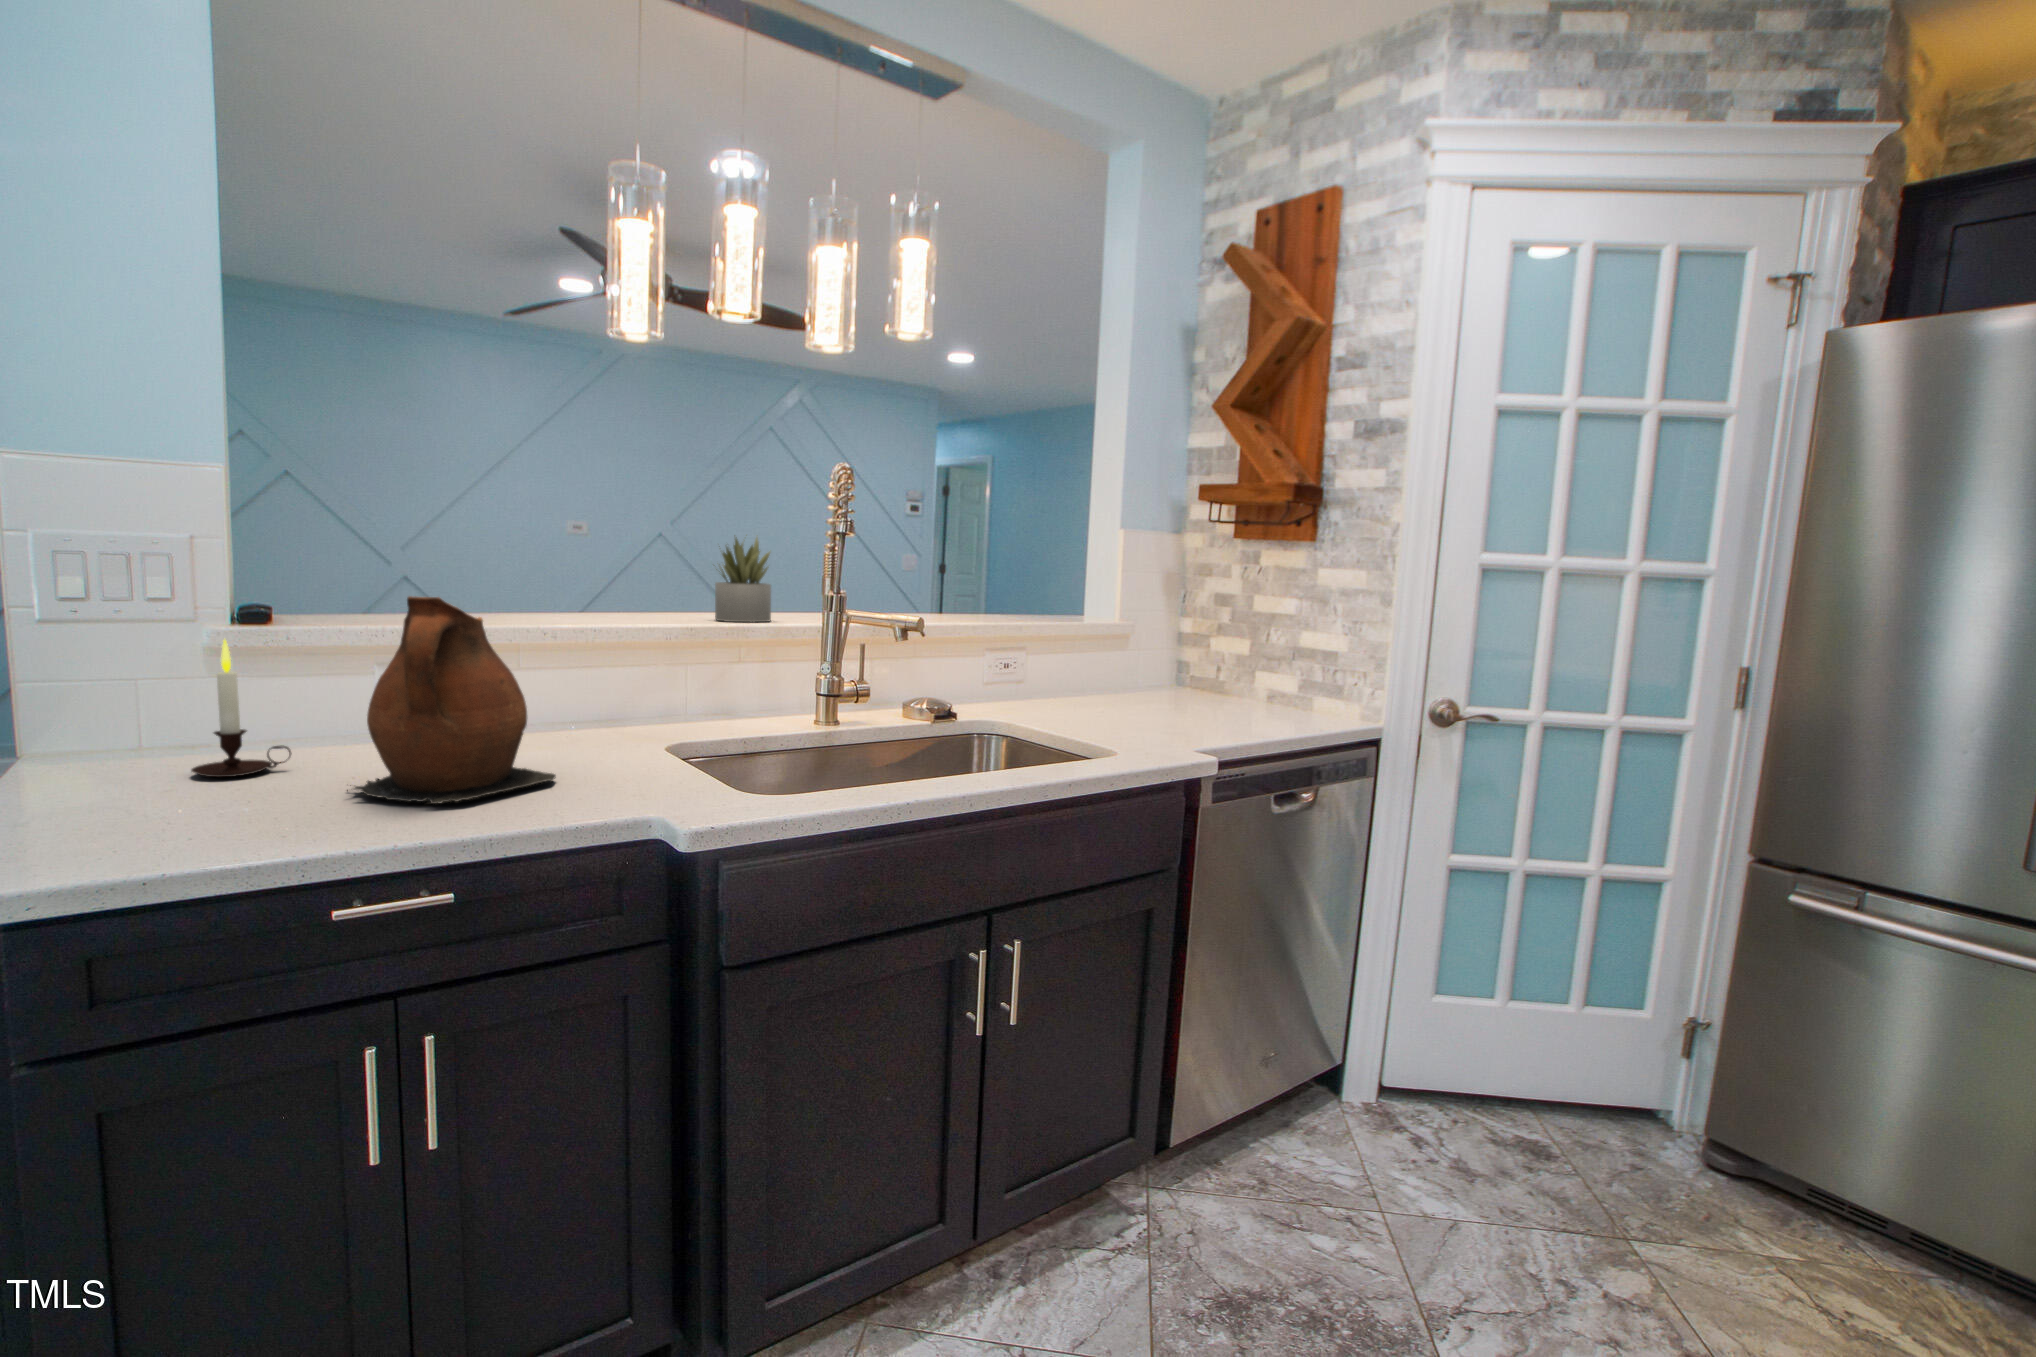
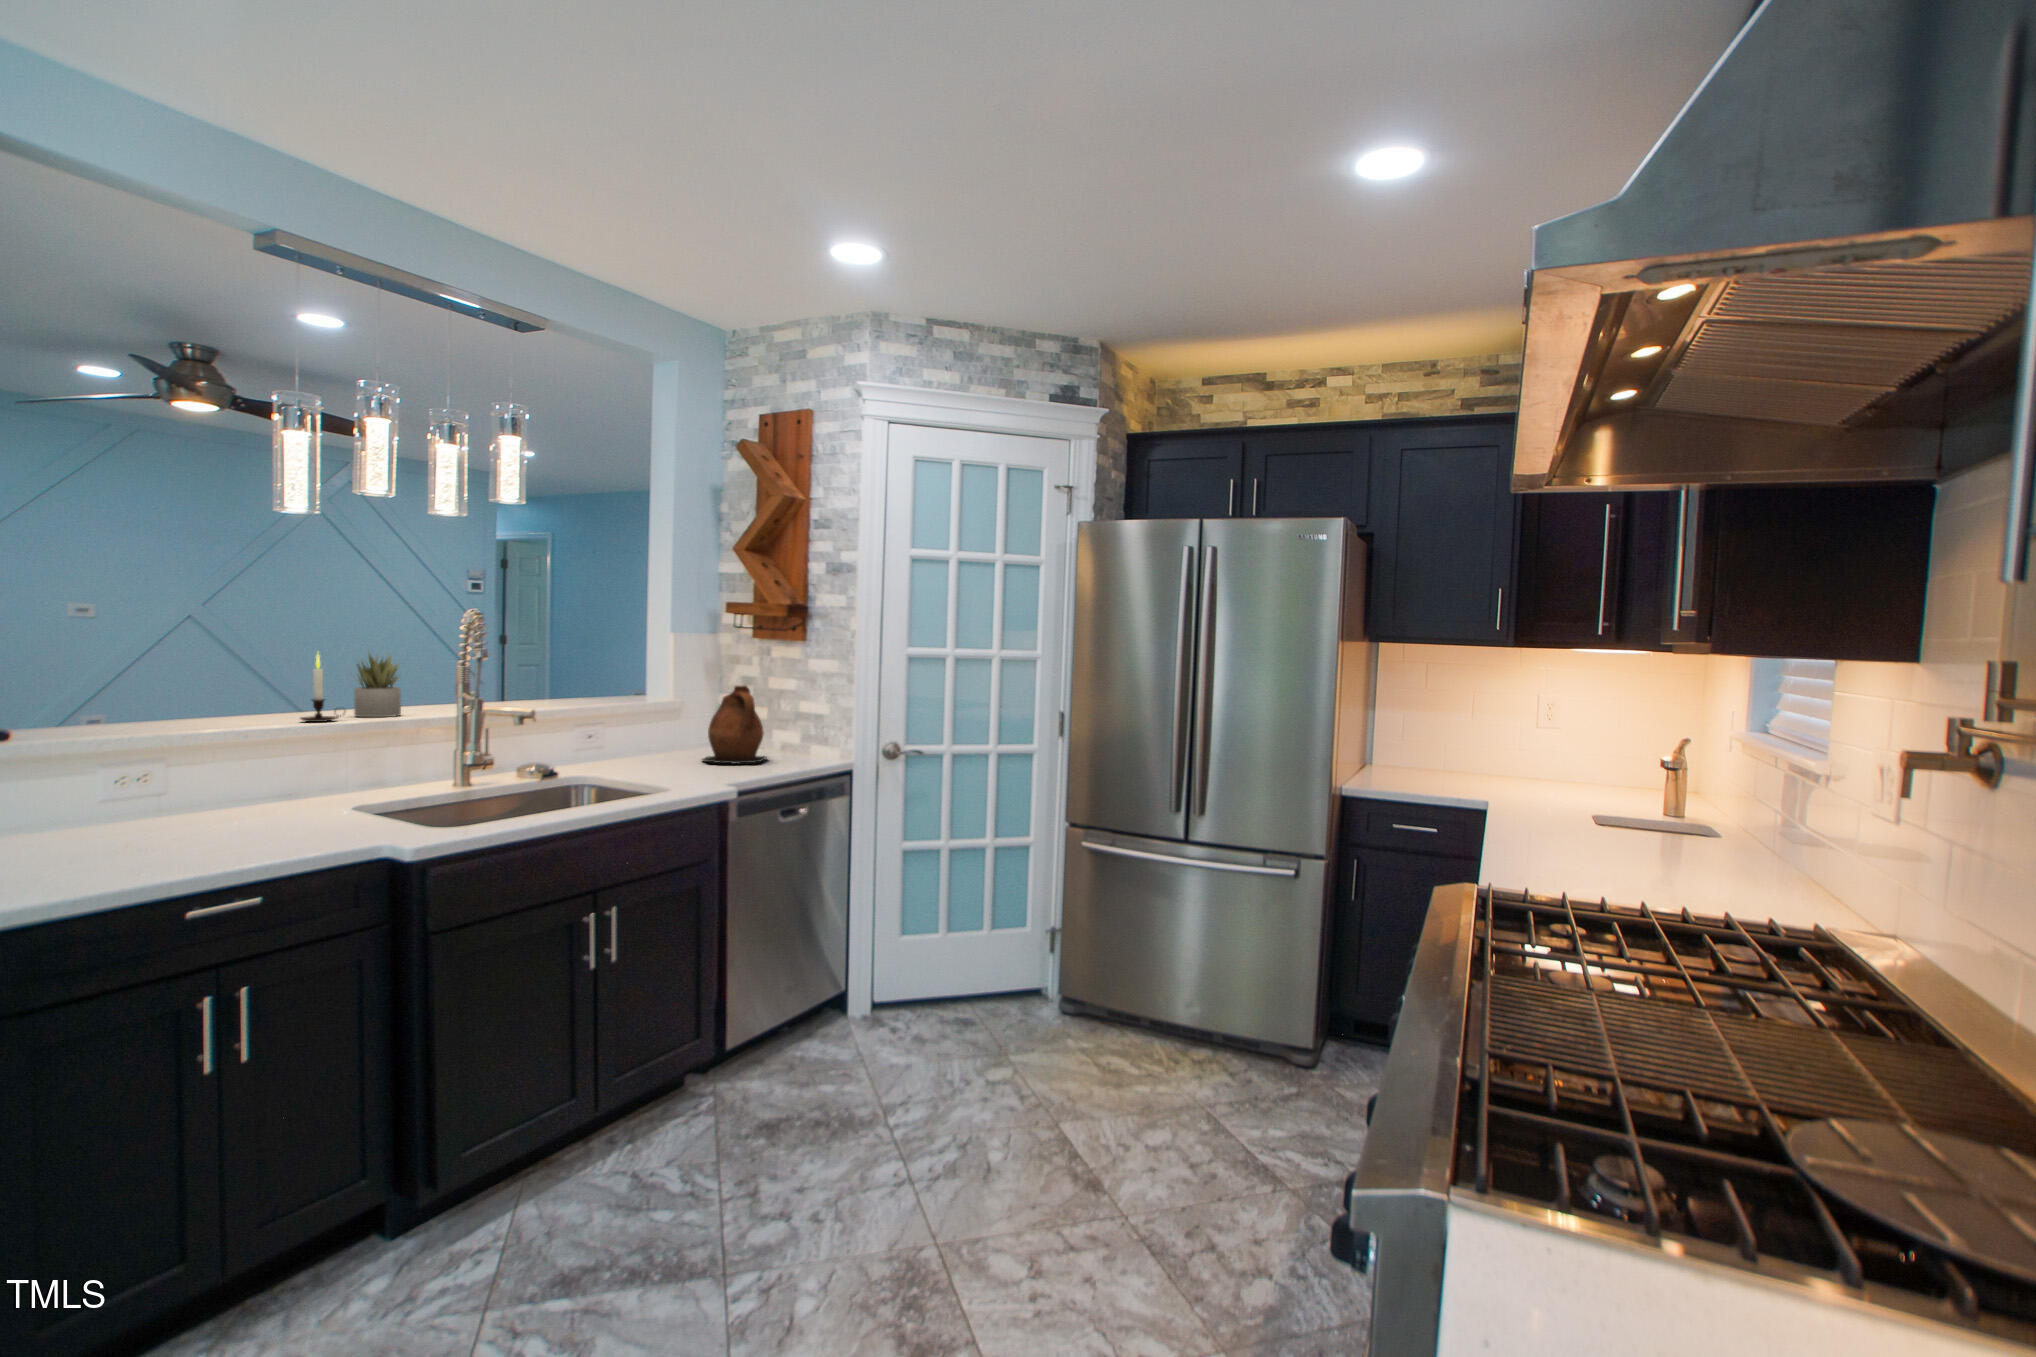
ceramic pitcher: present [347,596,556,804] -> present [702,685,767,764]
candle: present [191,640,291,777] -> present [301,654,341,722]

